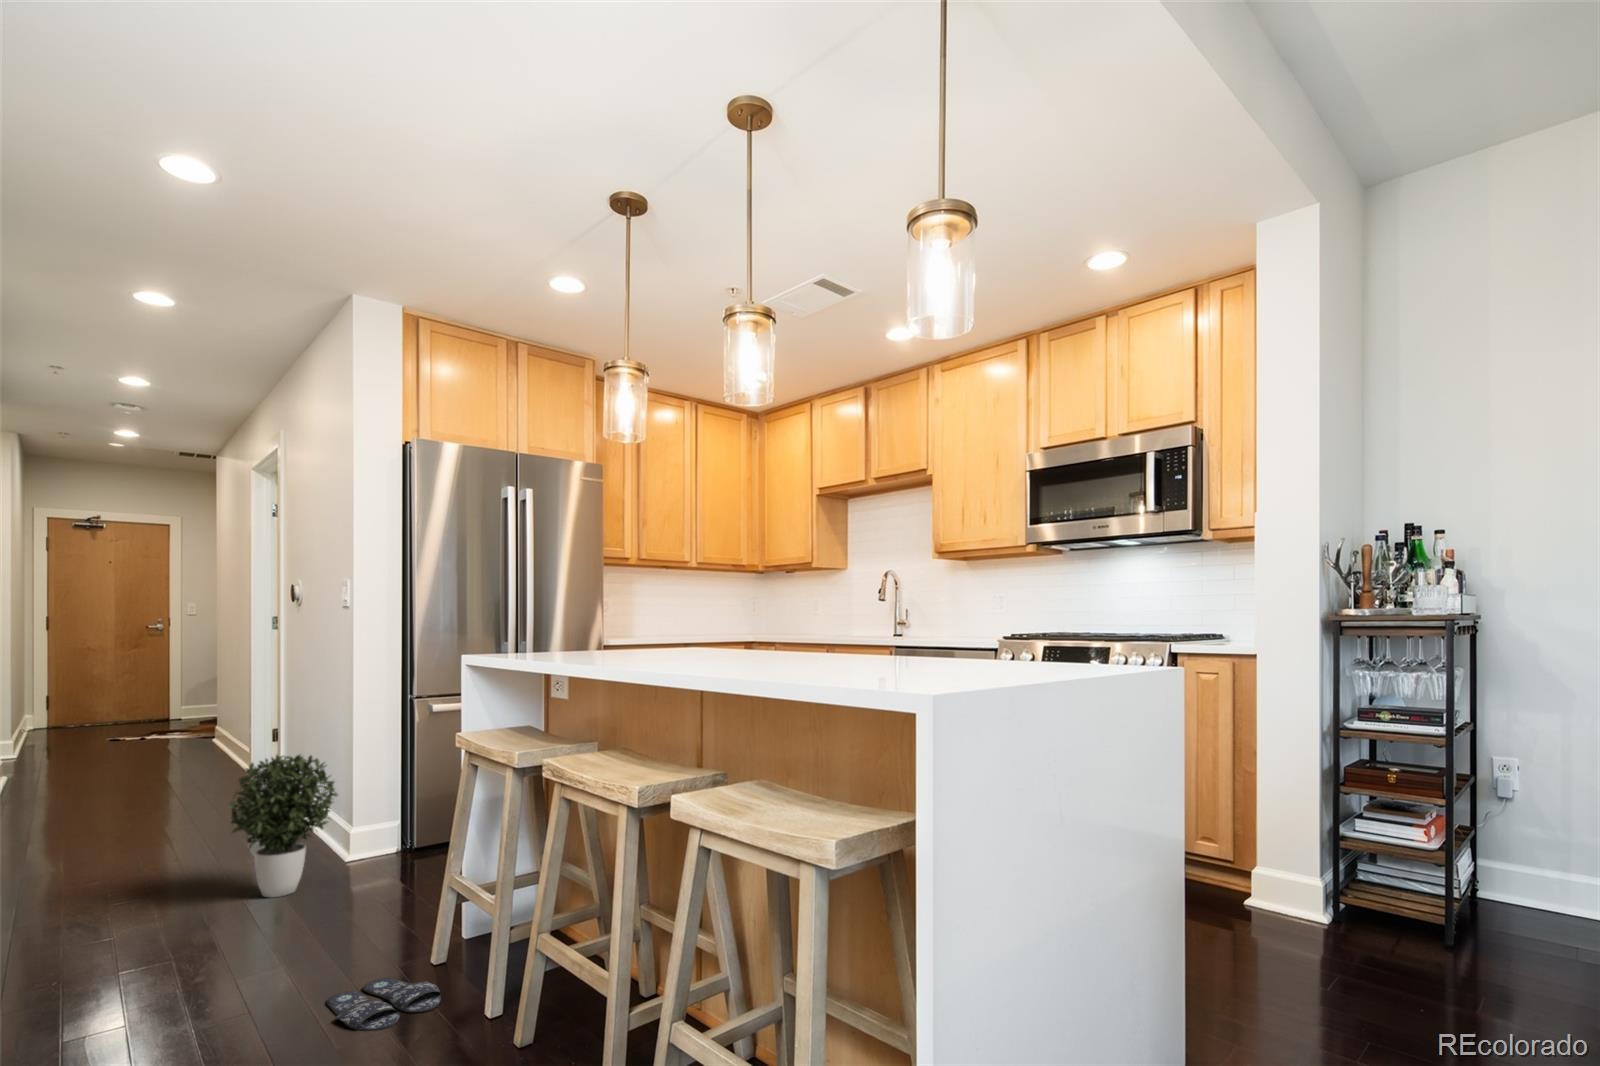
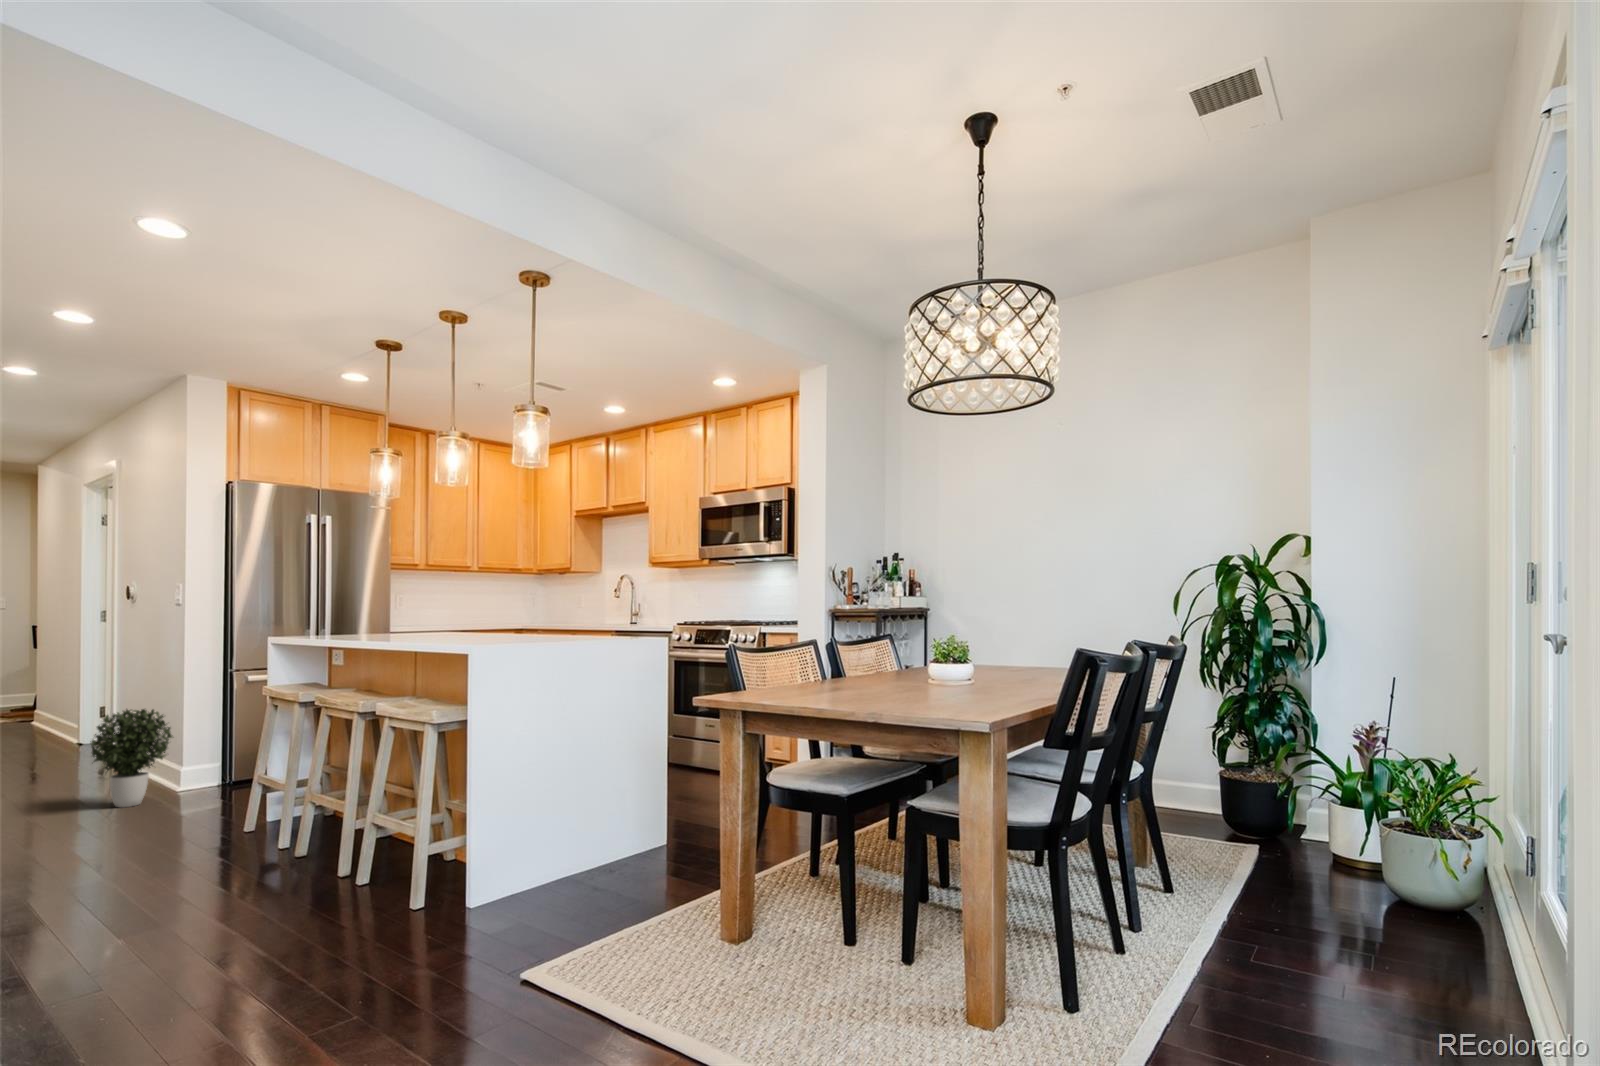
slippers: present [327,978,441,1031] -> none [174,834,250,854]

